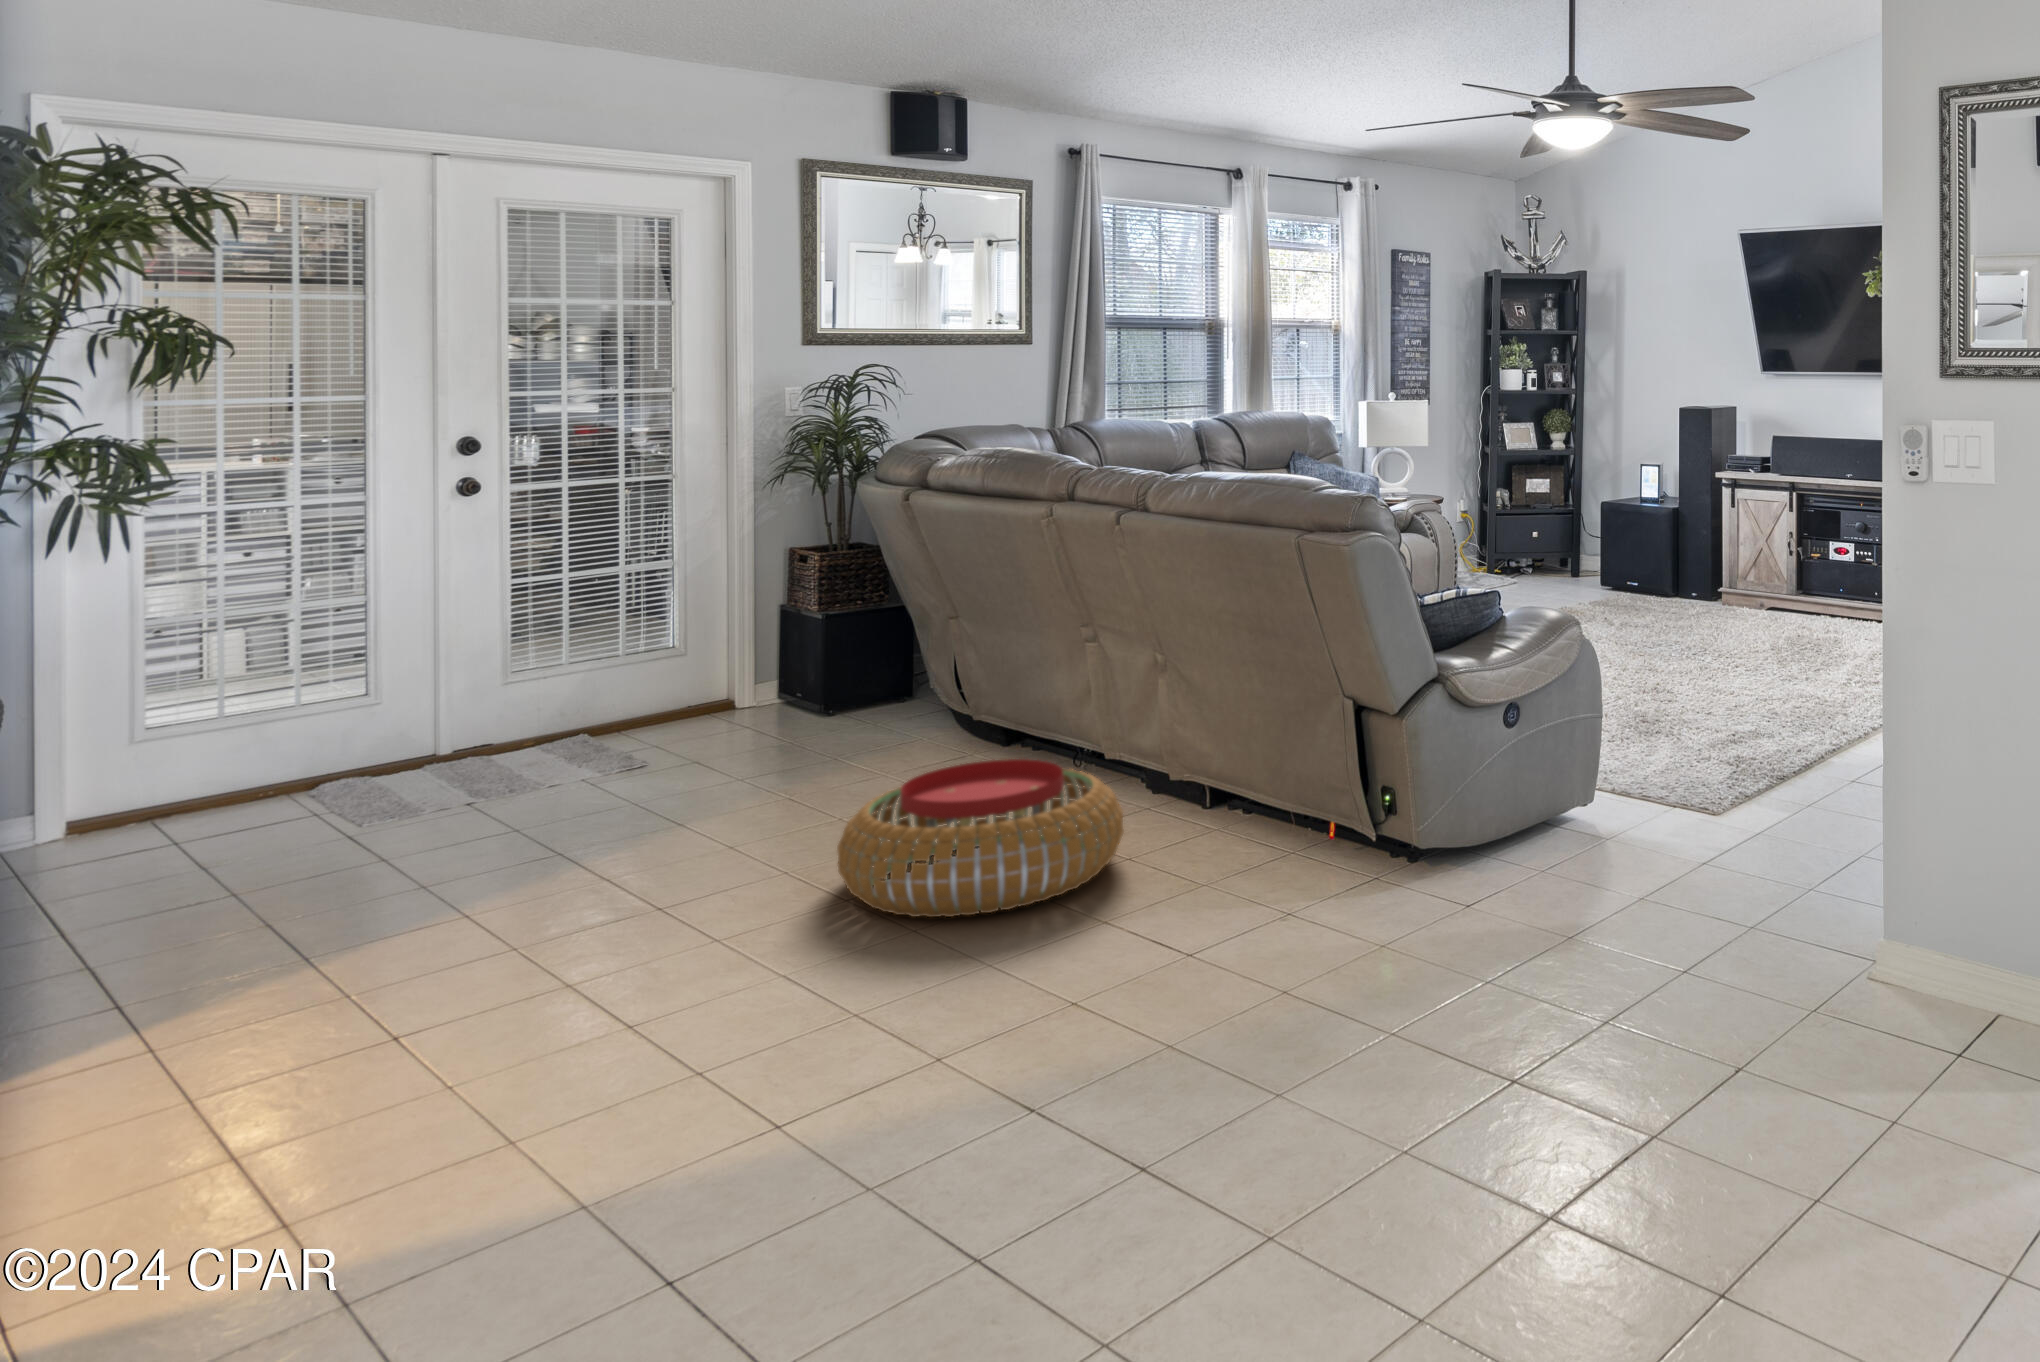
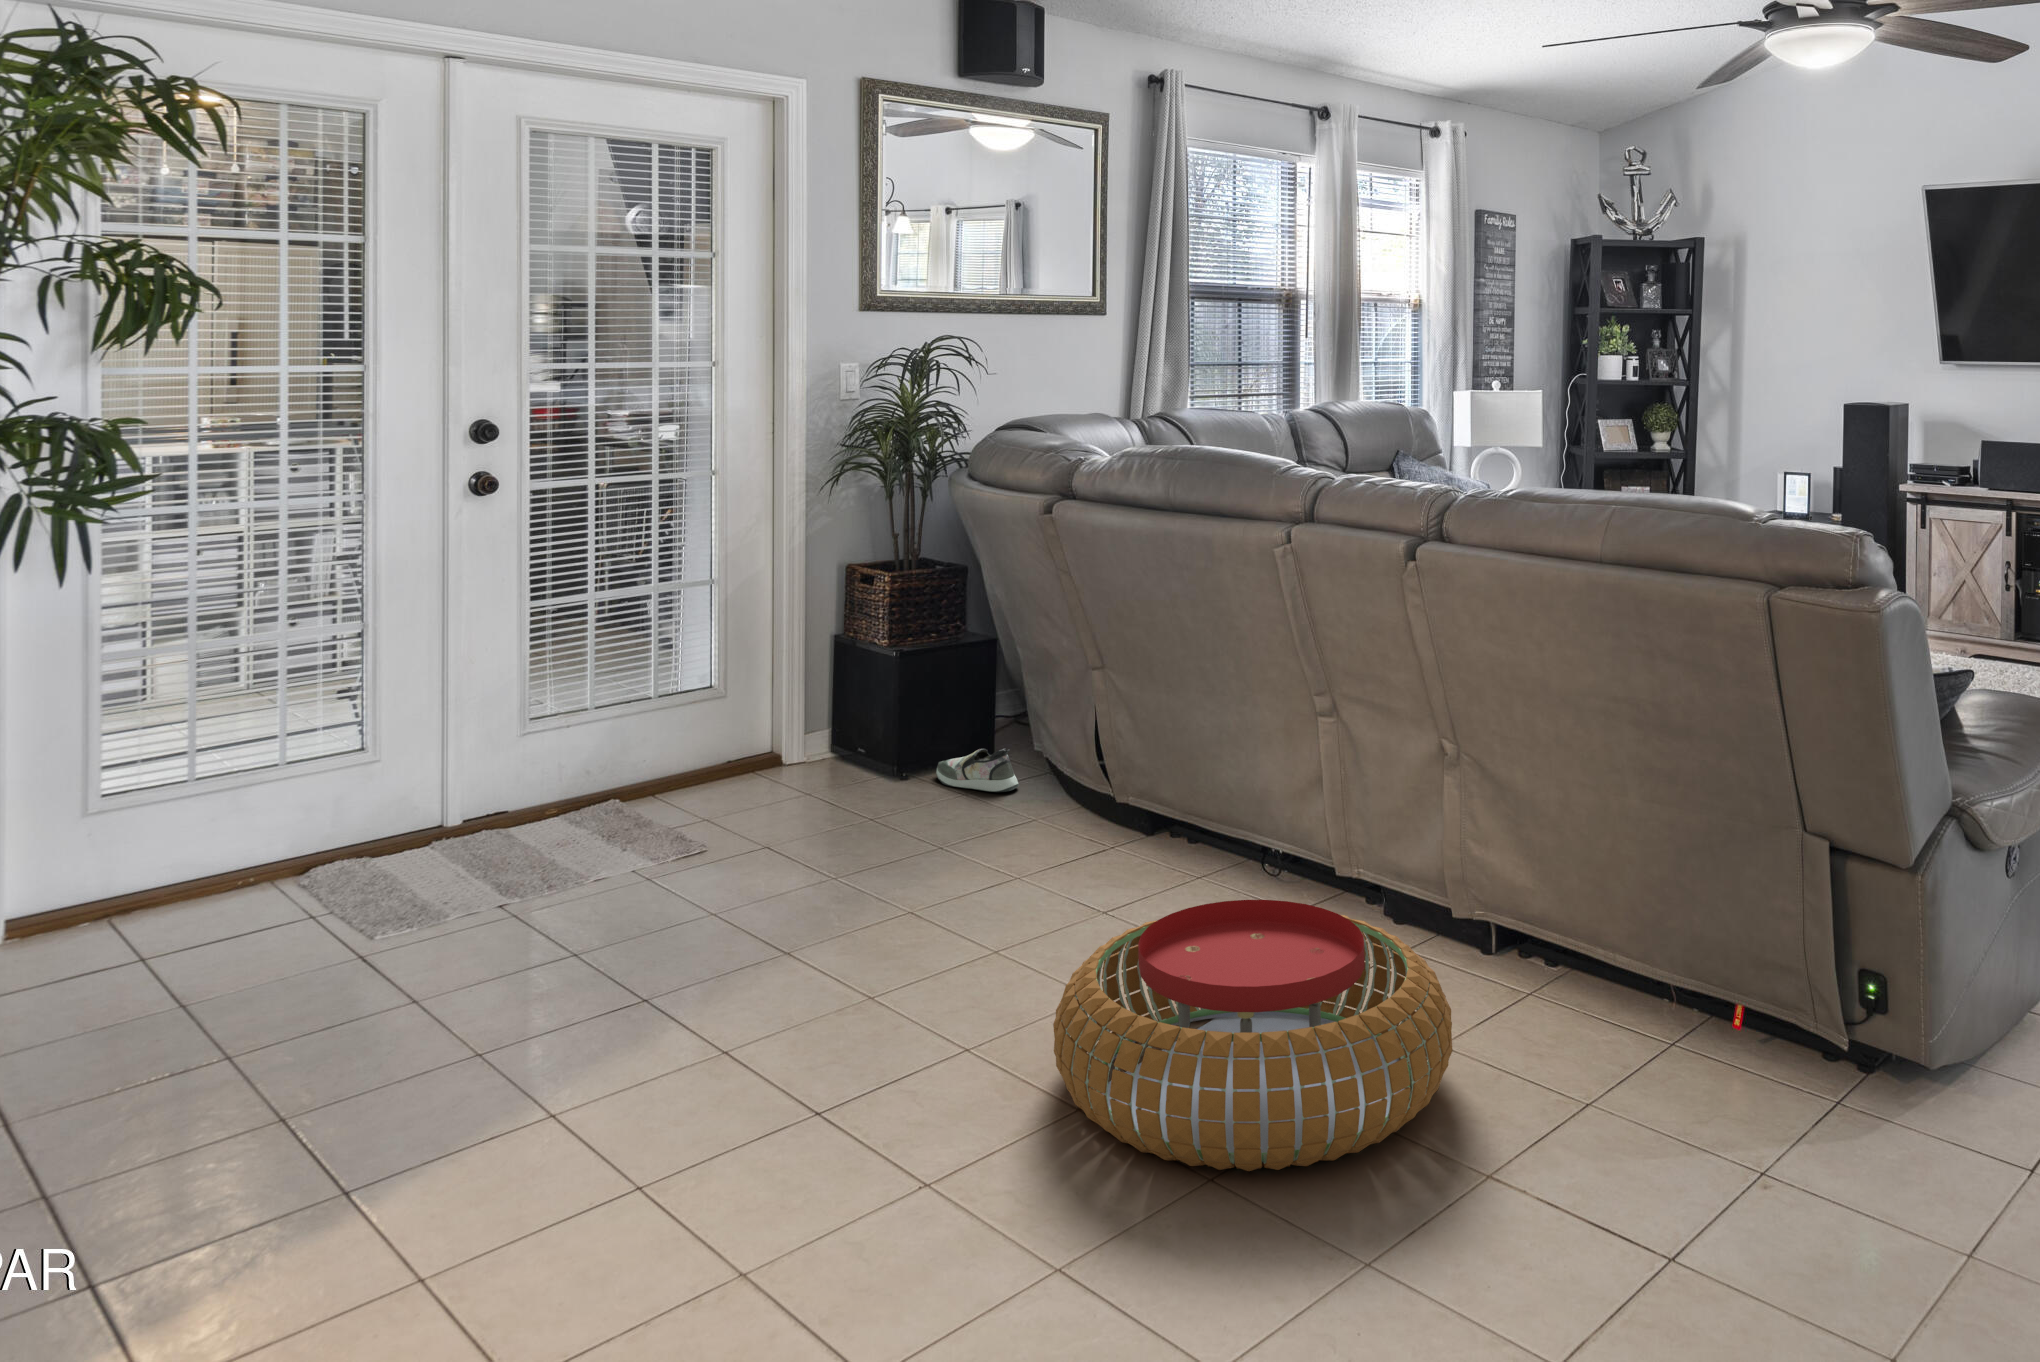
shoe: none [855,685,919,722] -> present [936,748,1019,792]

